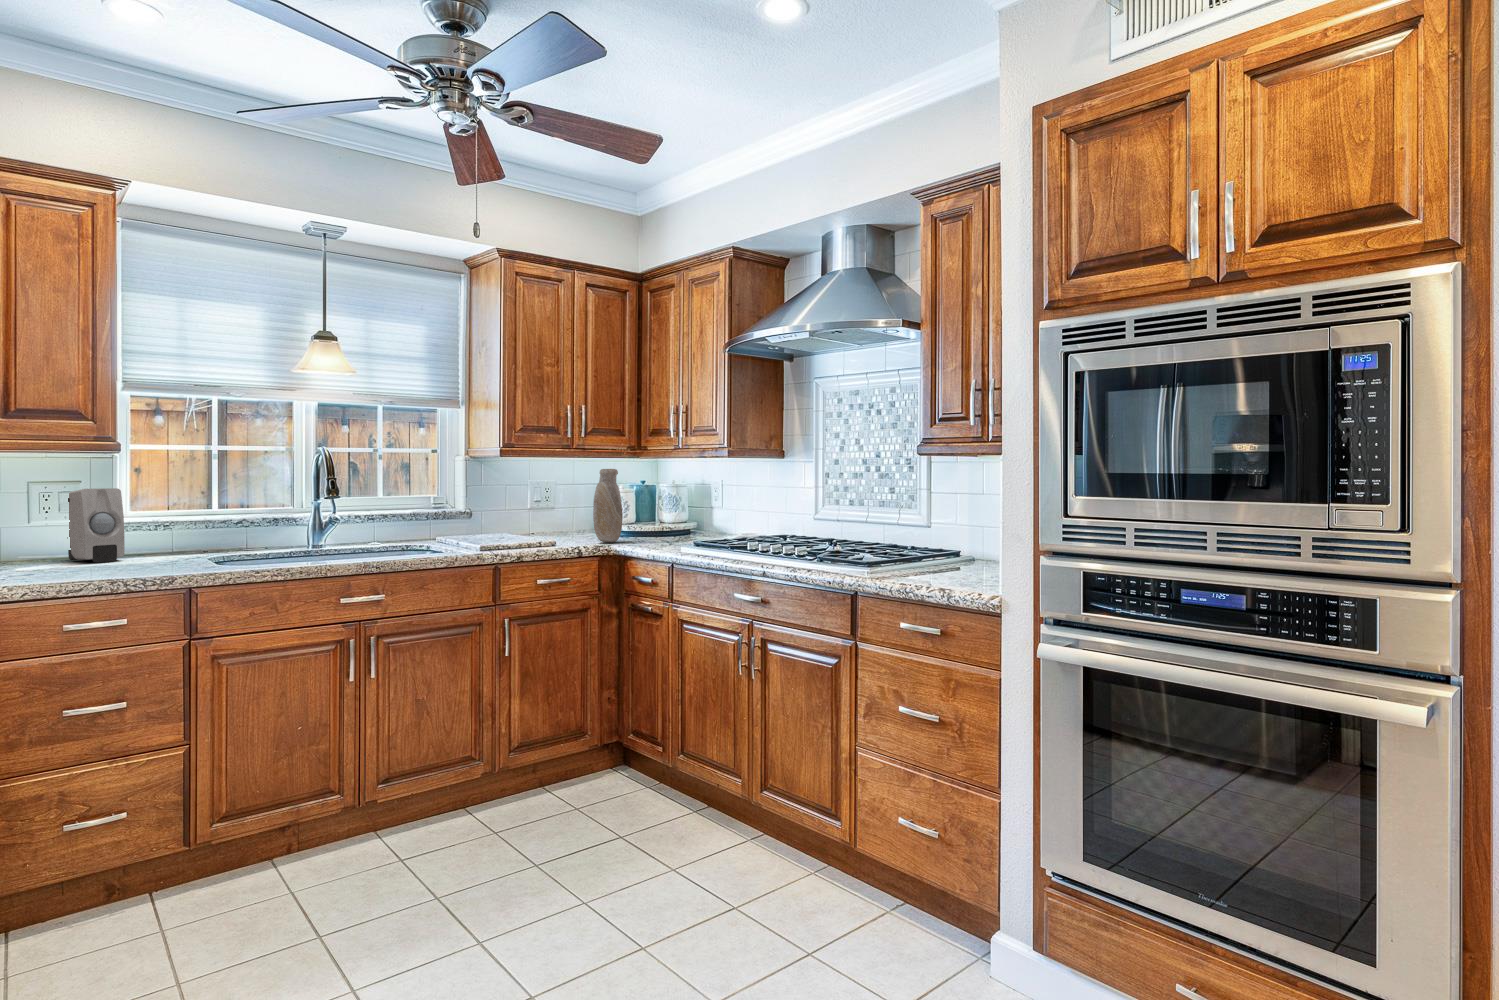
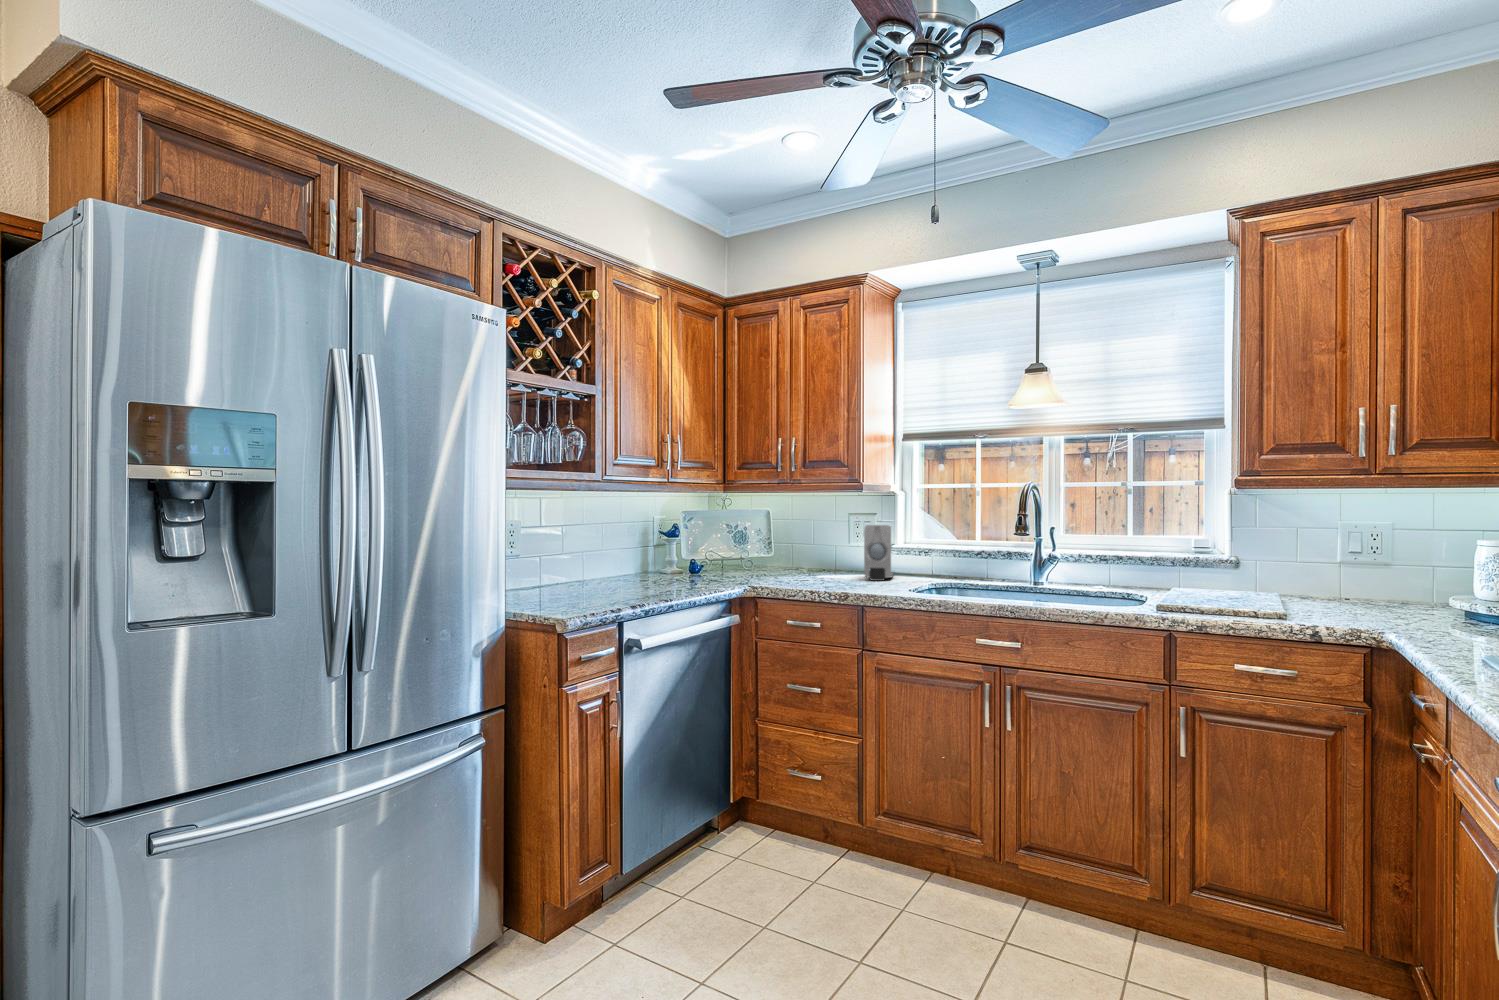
vase: present [593,469,623,543] -> none [1355,505,1418,625]

